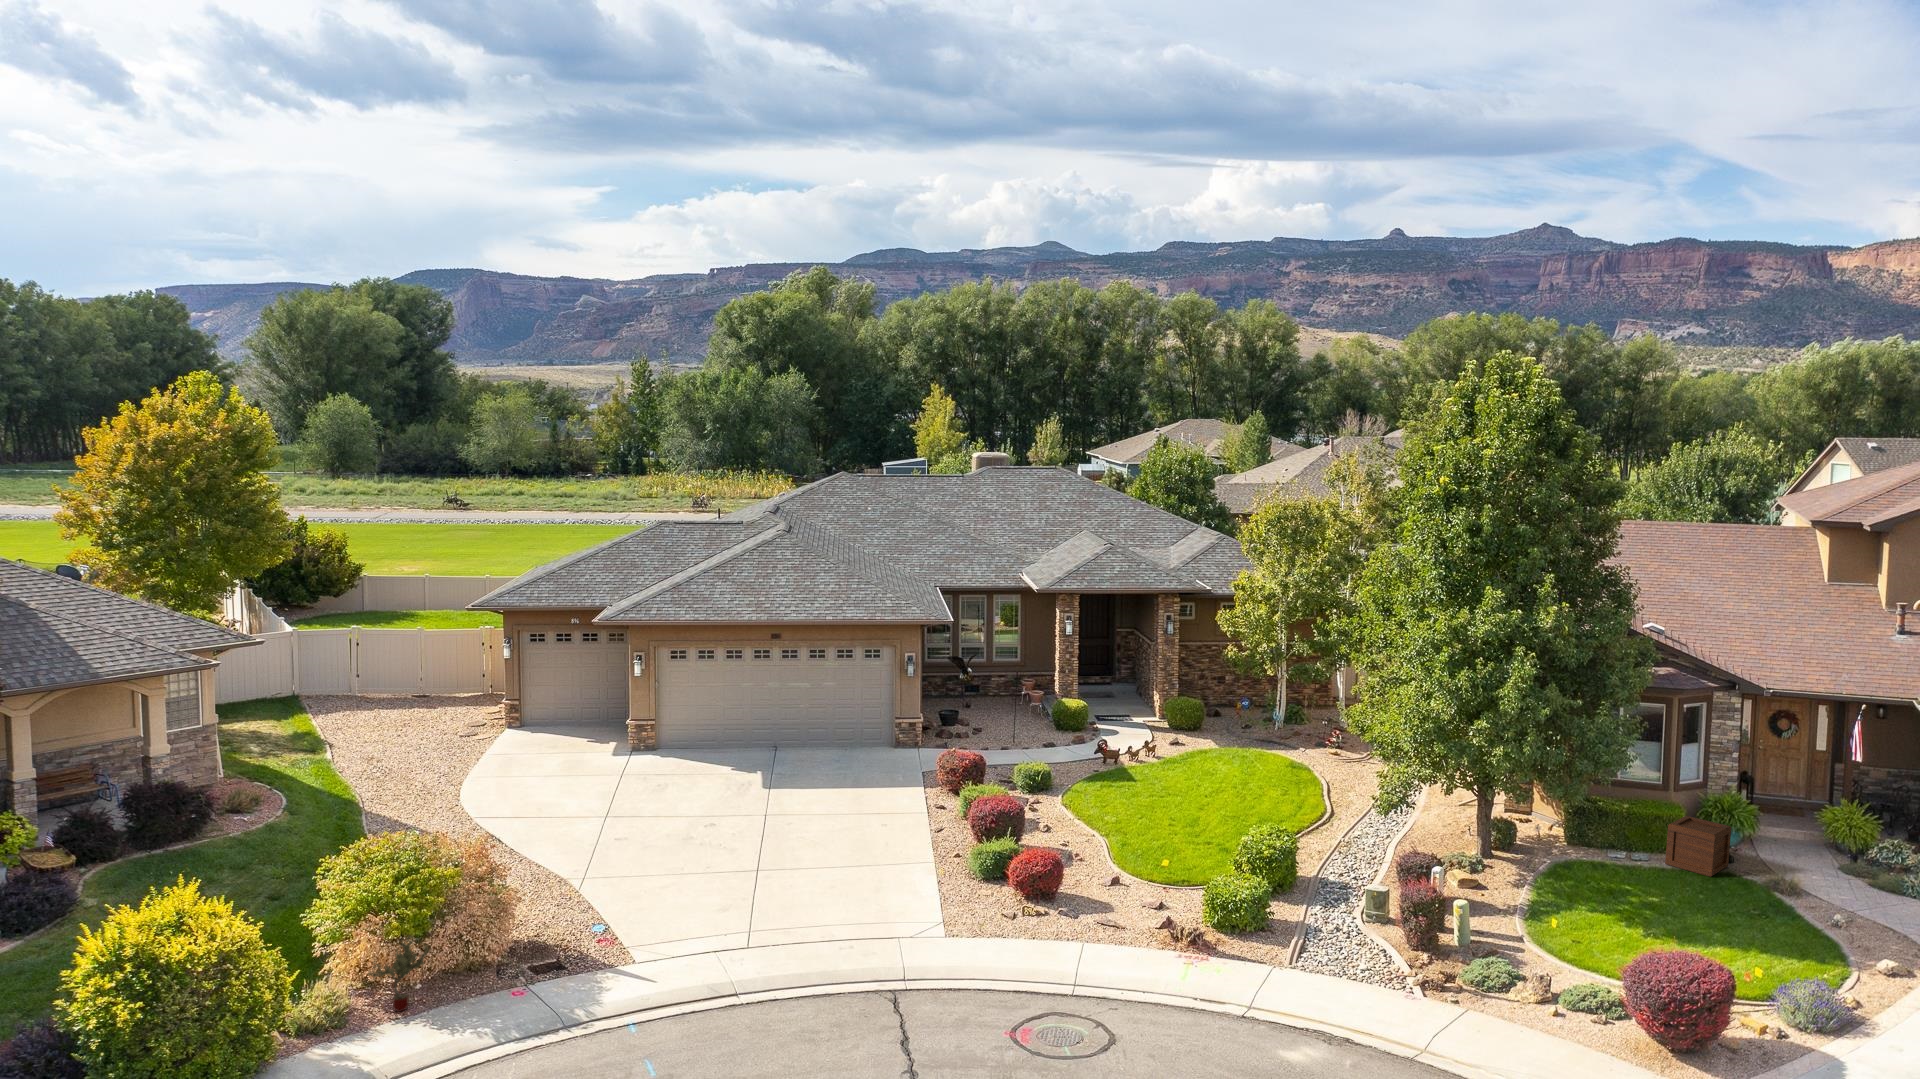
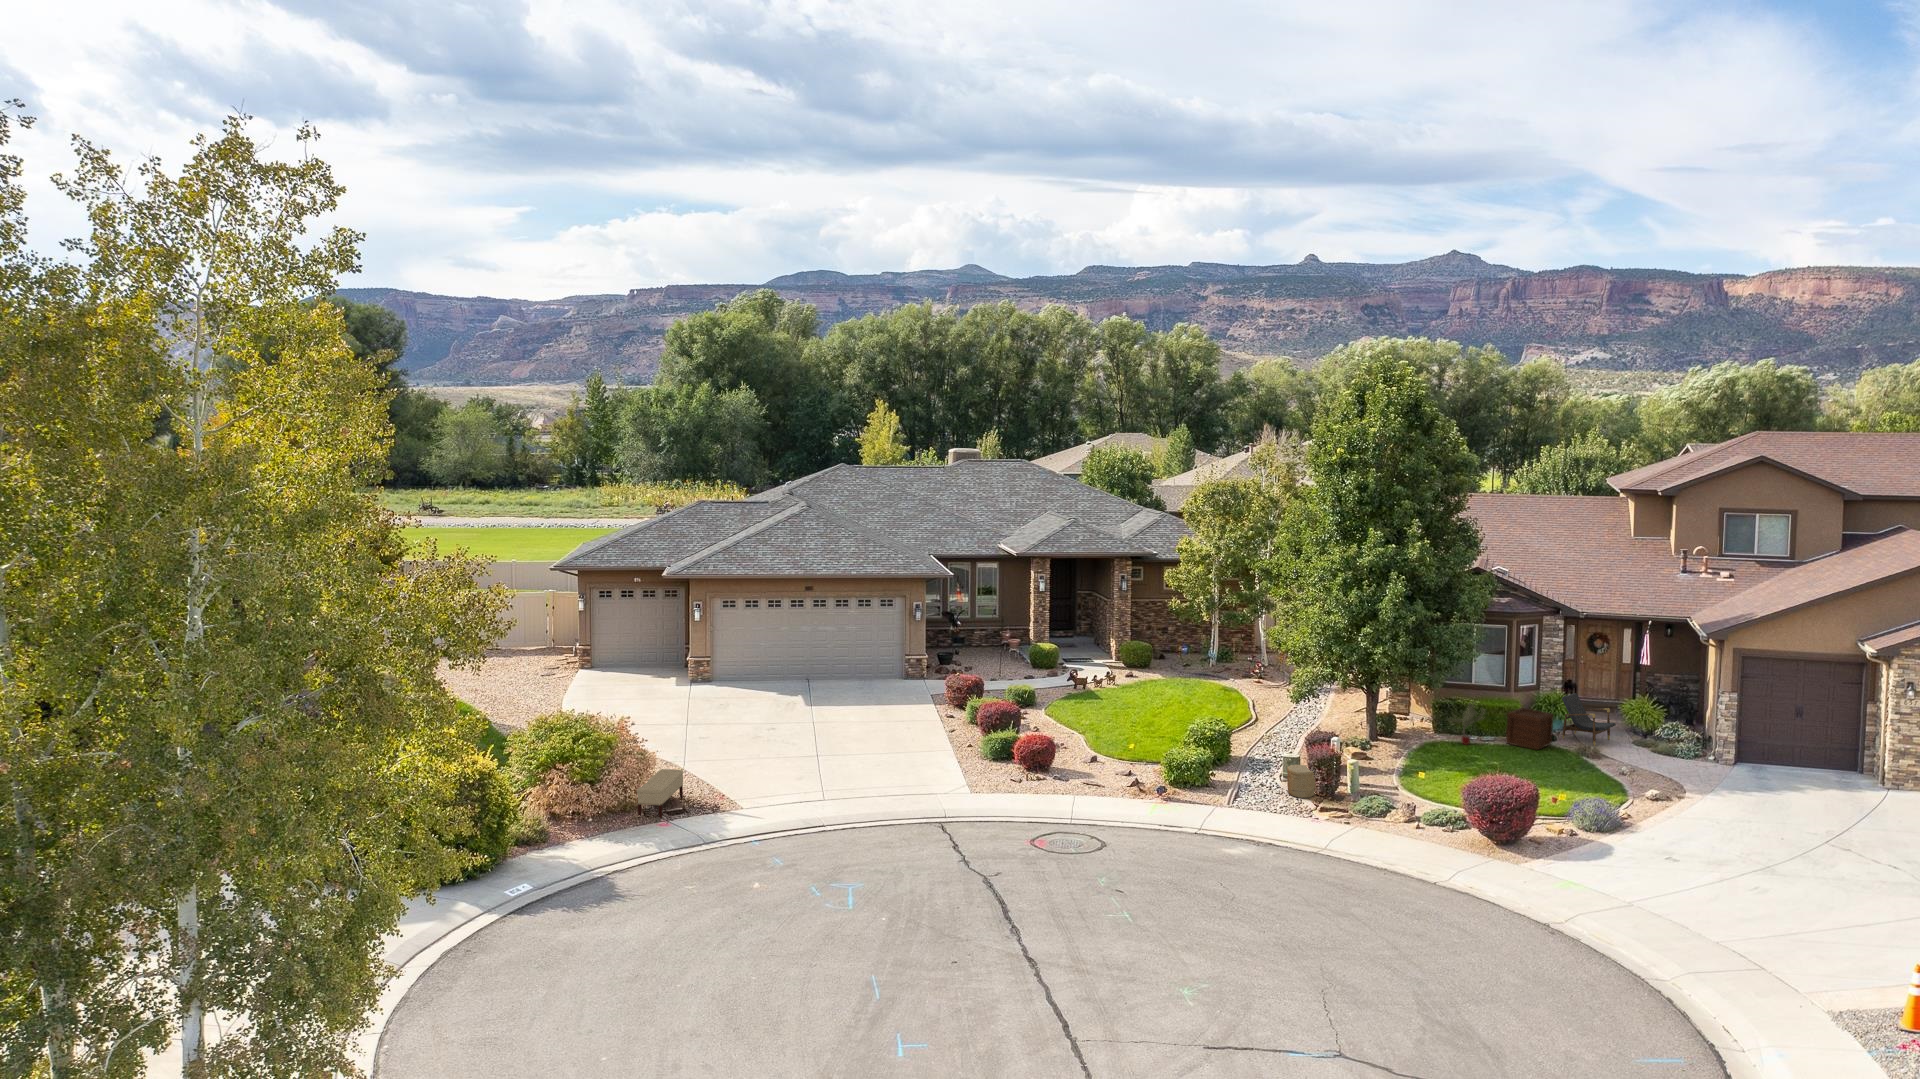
lounge chair: none [1742,795,1816,871] -> present [1562,693,1616,746]
bench: none [490,904,564,979] -> present [636,769,683,819]
woven basket: none [1370,909,1411,958] -> present [1287,765,1315,798]
potted tree: present [368,936,430,1012] -> present [1451,702,1485,745]

